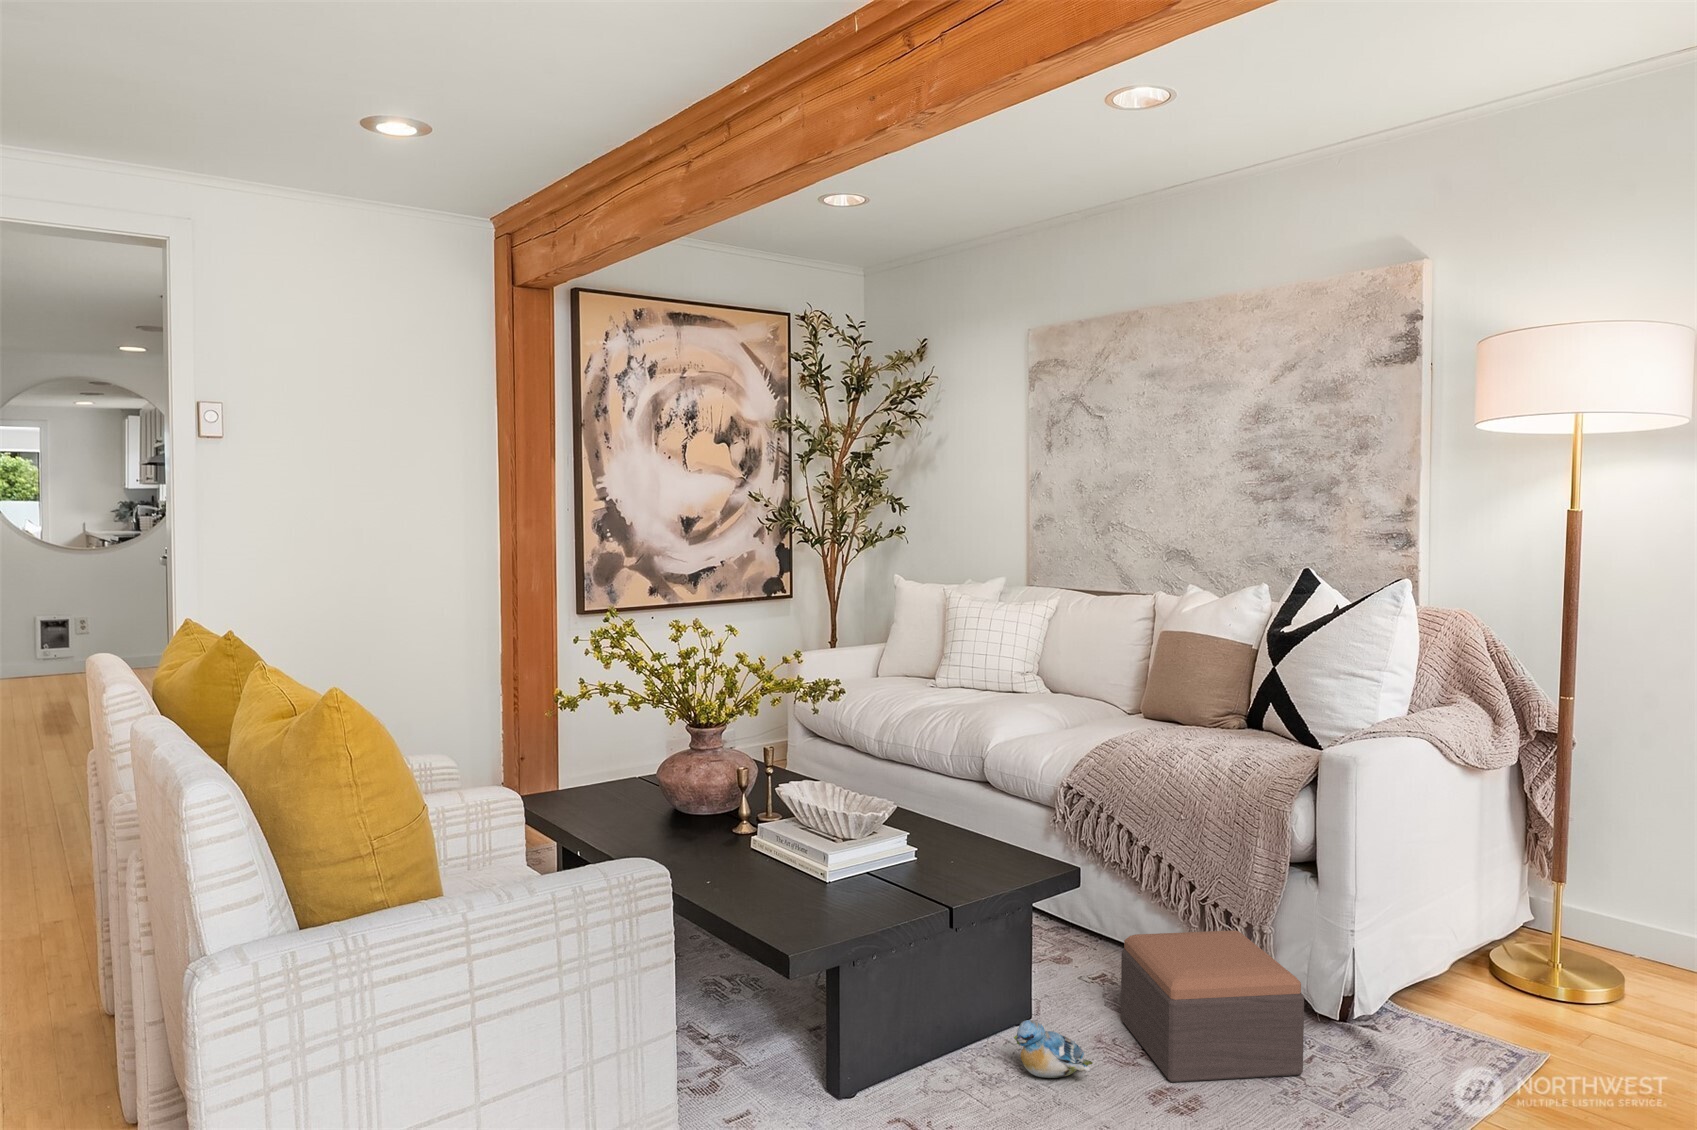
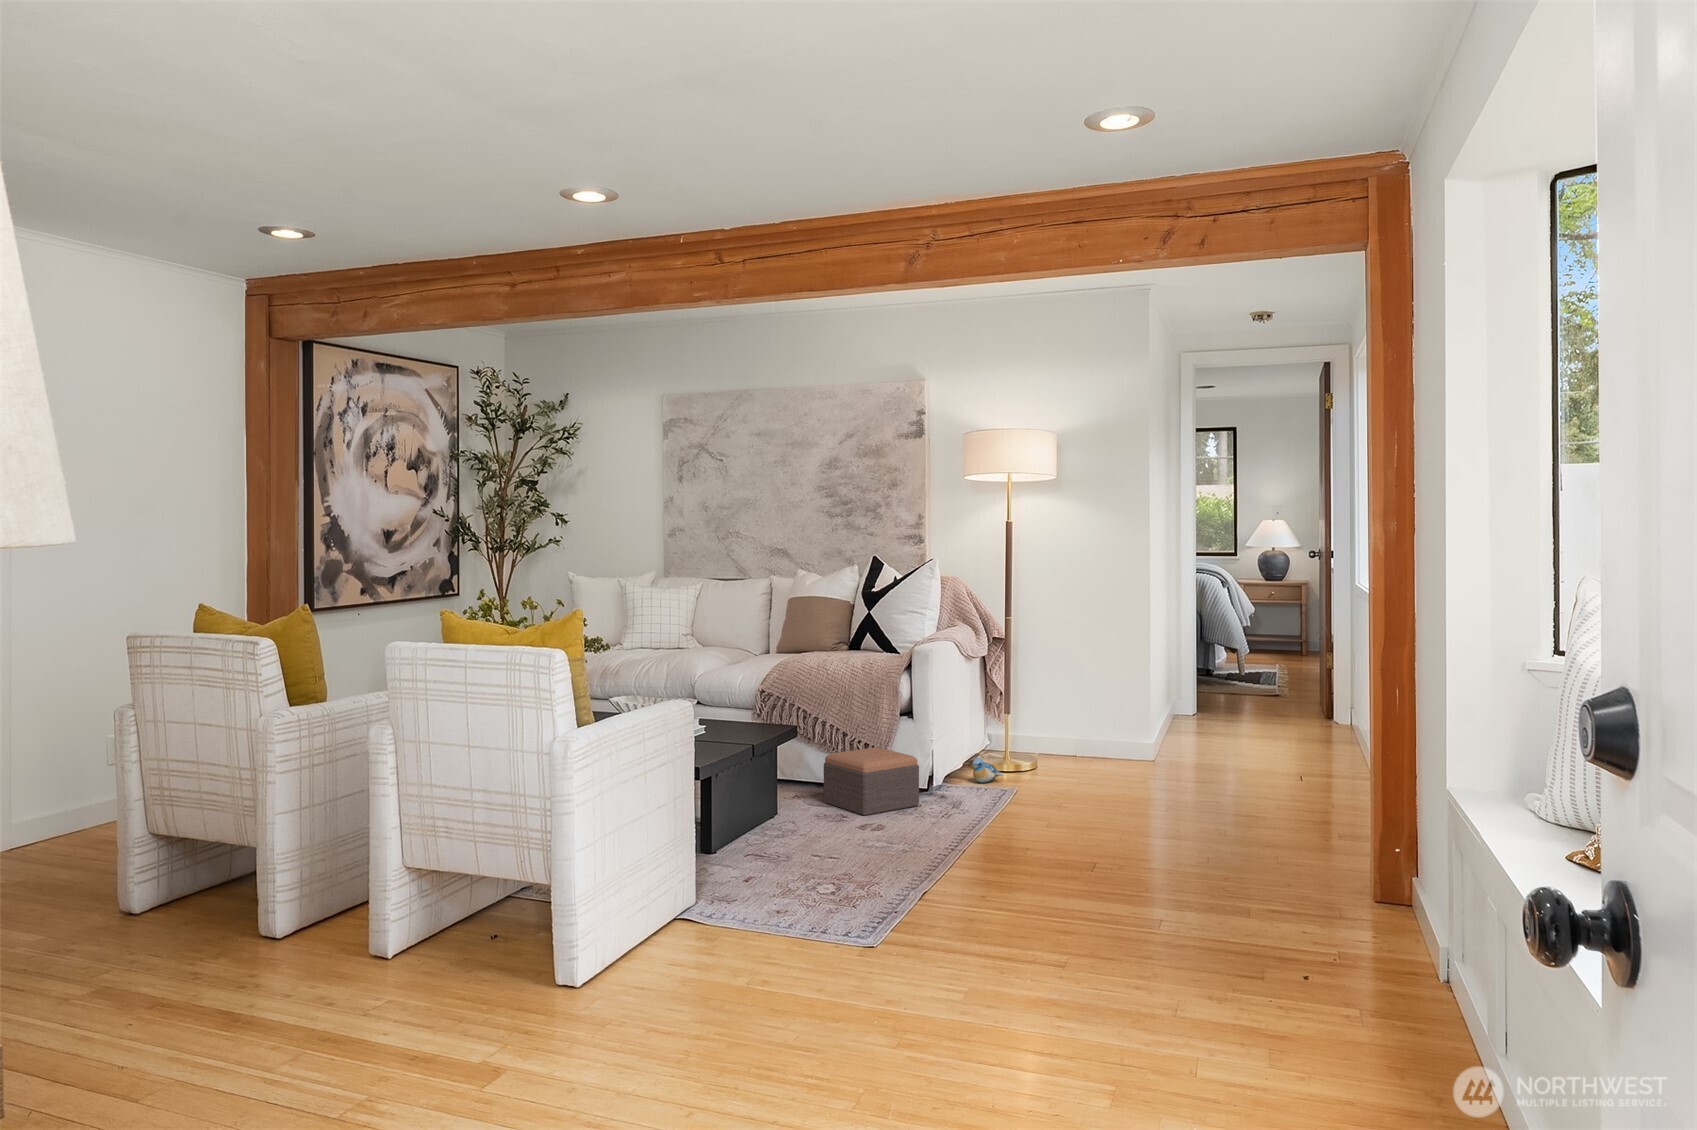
plush toy: present [1014,1020,1093,1078] -> present [972,758,1004,783]

